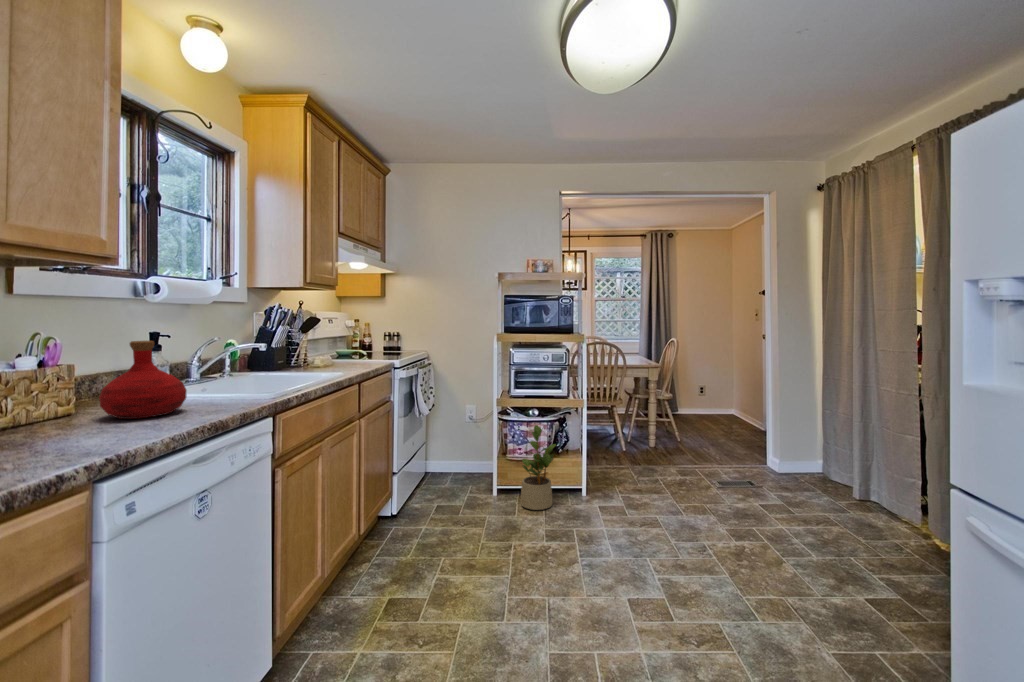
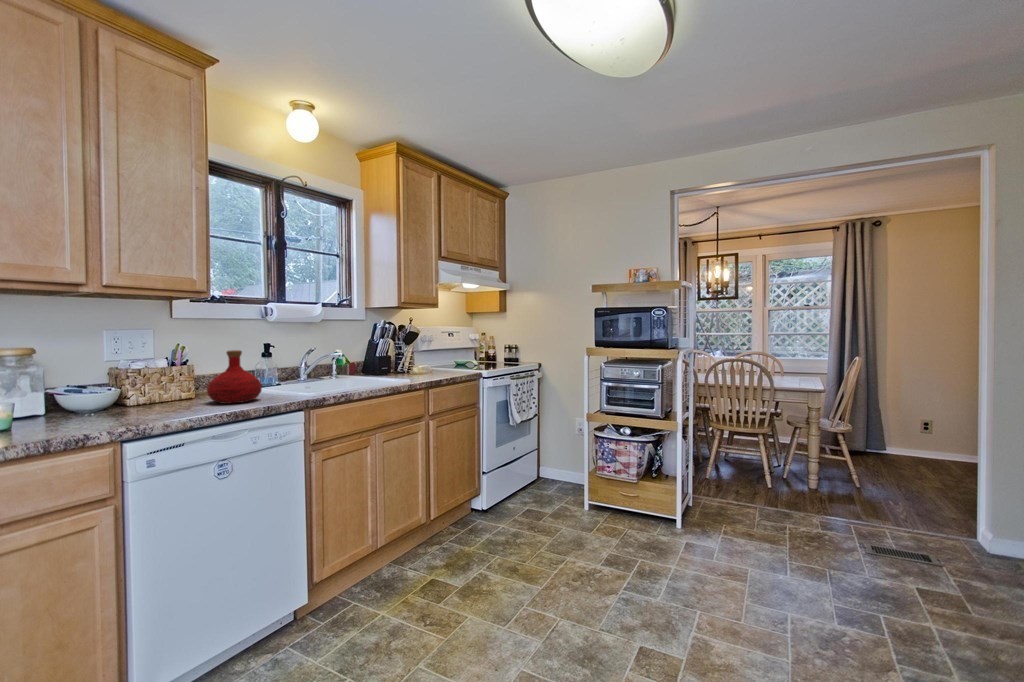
potted plant: present [521,425,556,510] -> none [602,444,645,534]

